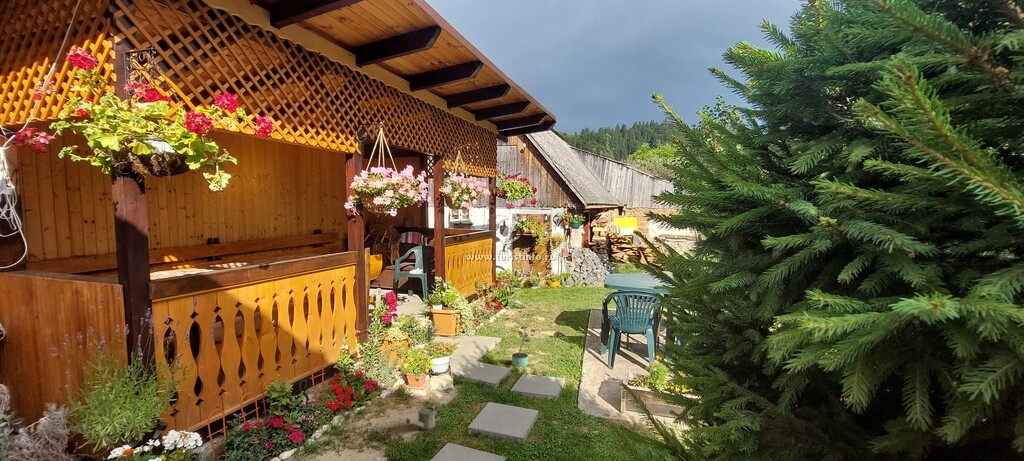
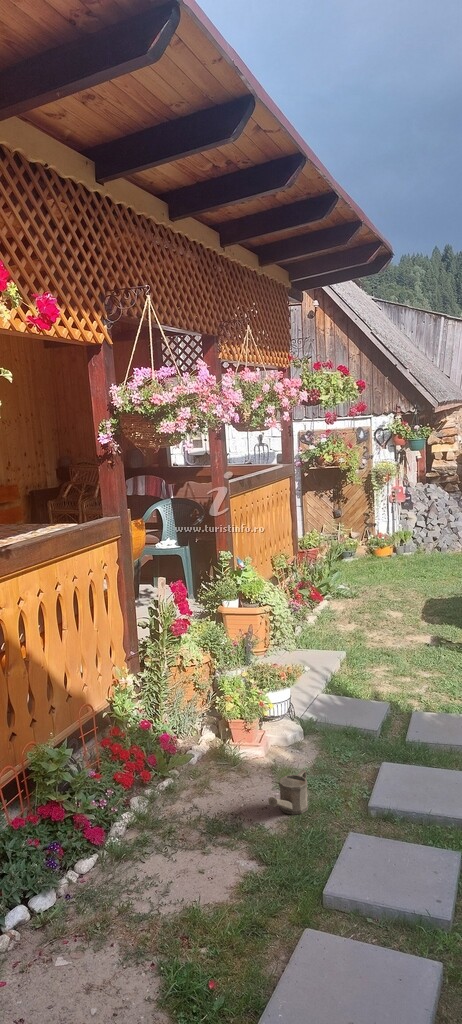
potted plant: present [505,311,535,366] -> none [368,602,424,698]

